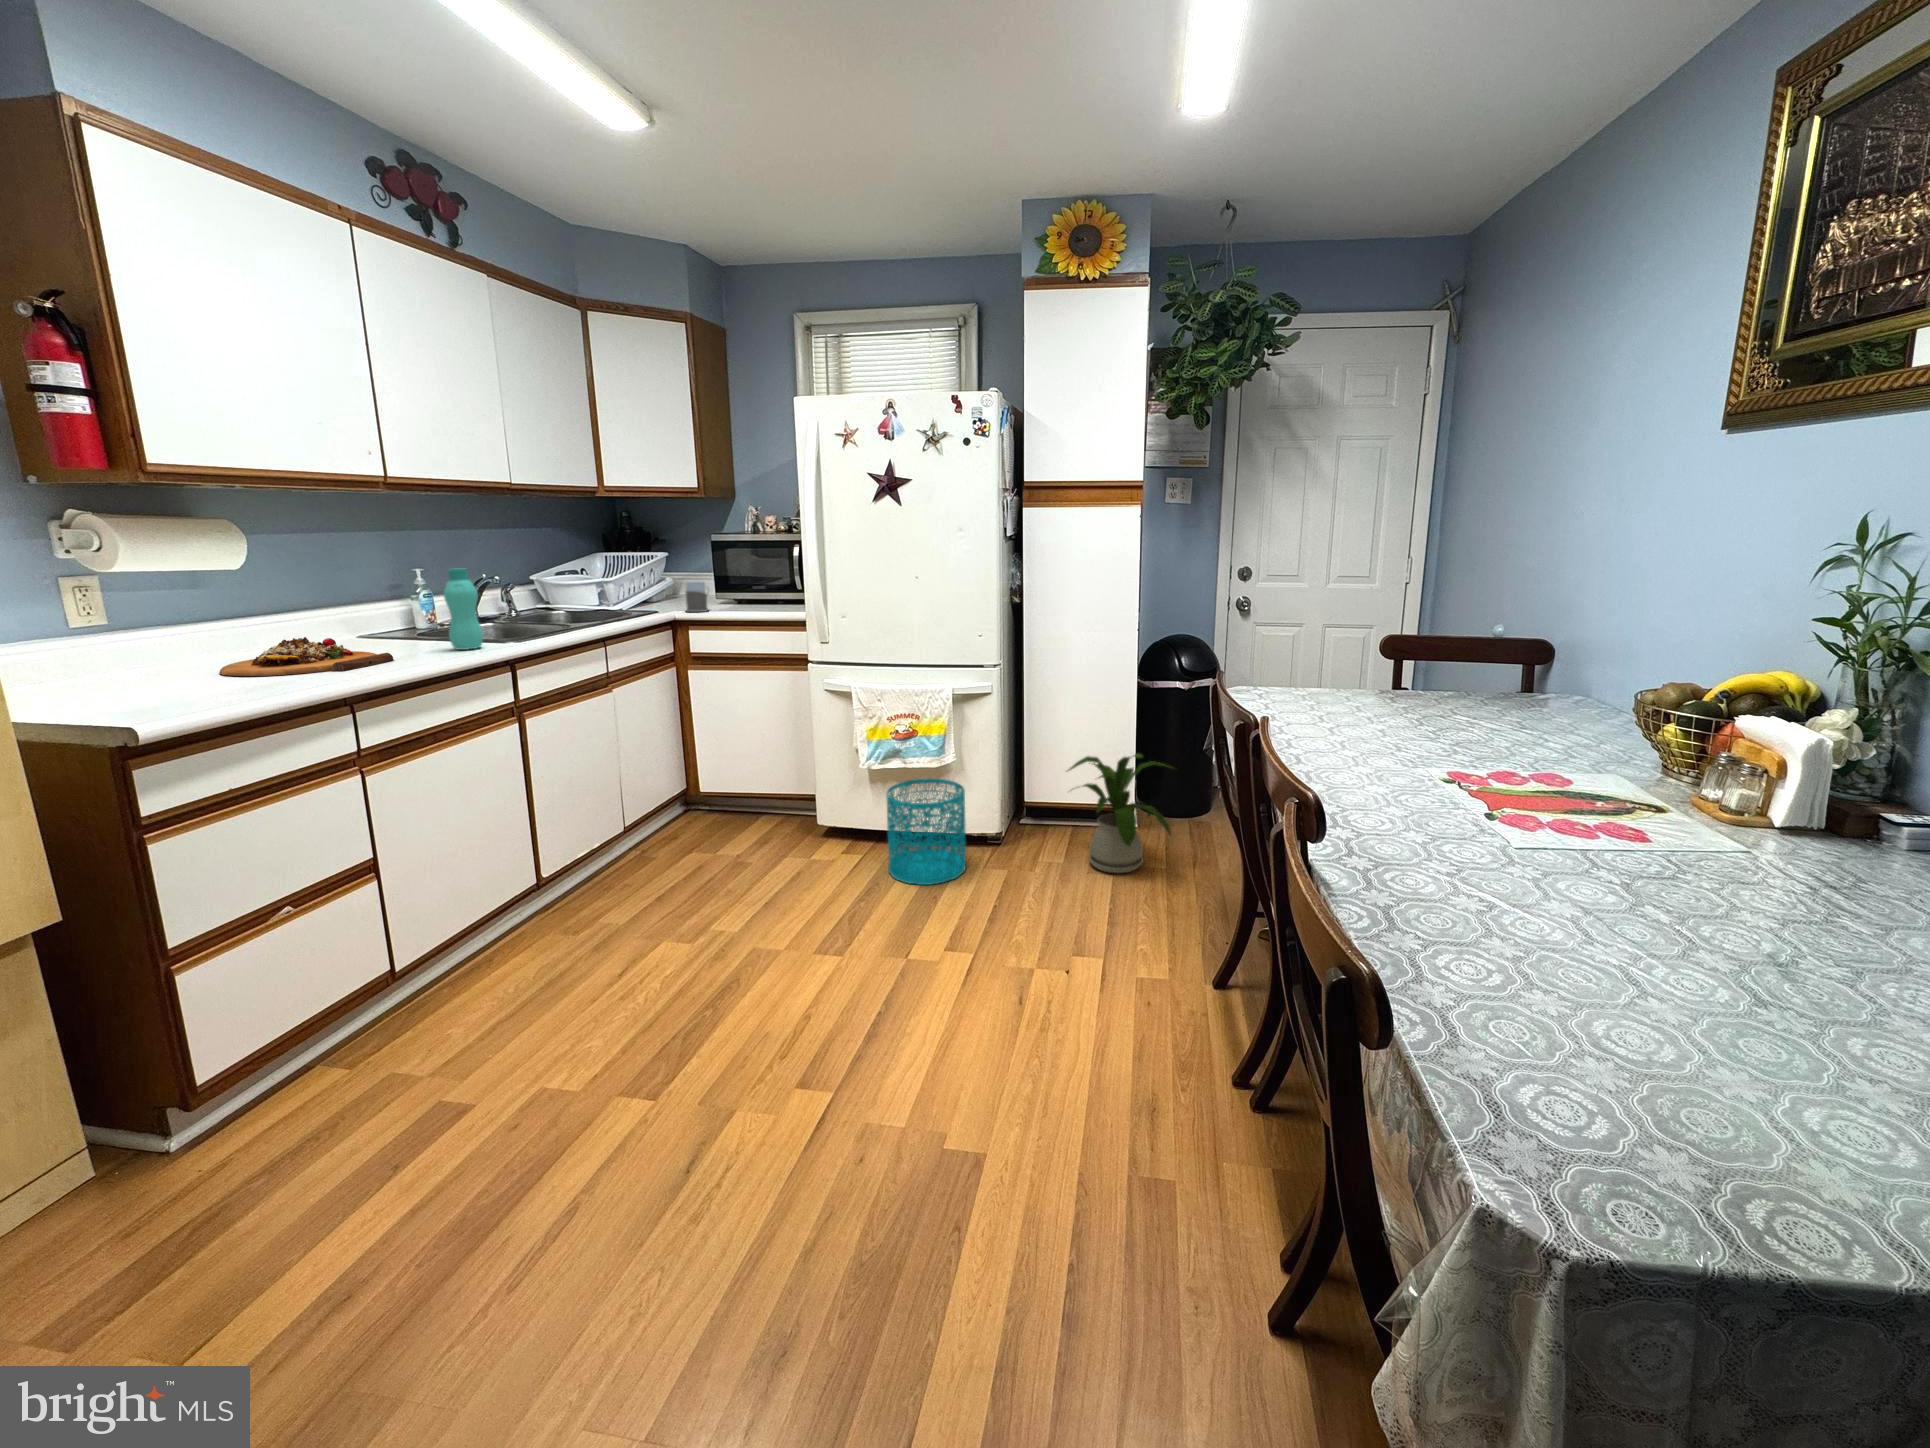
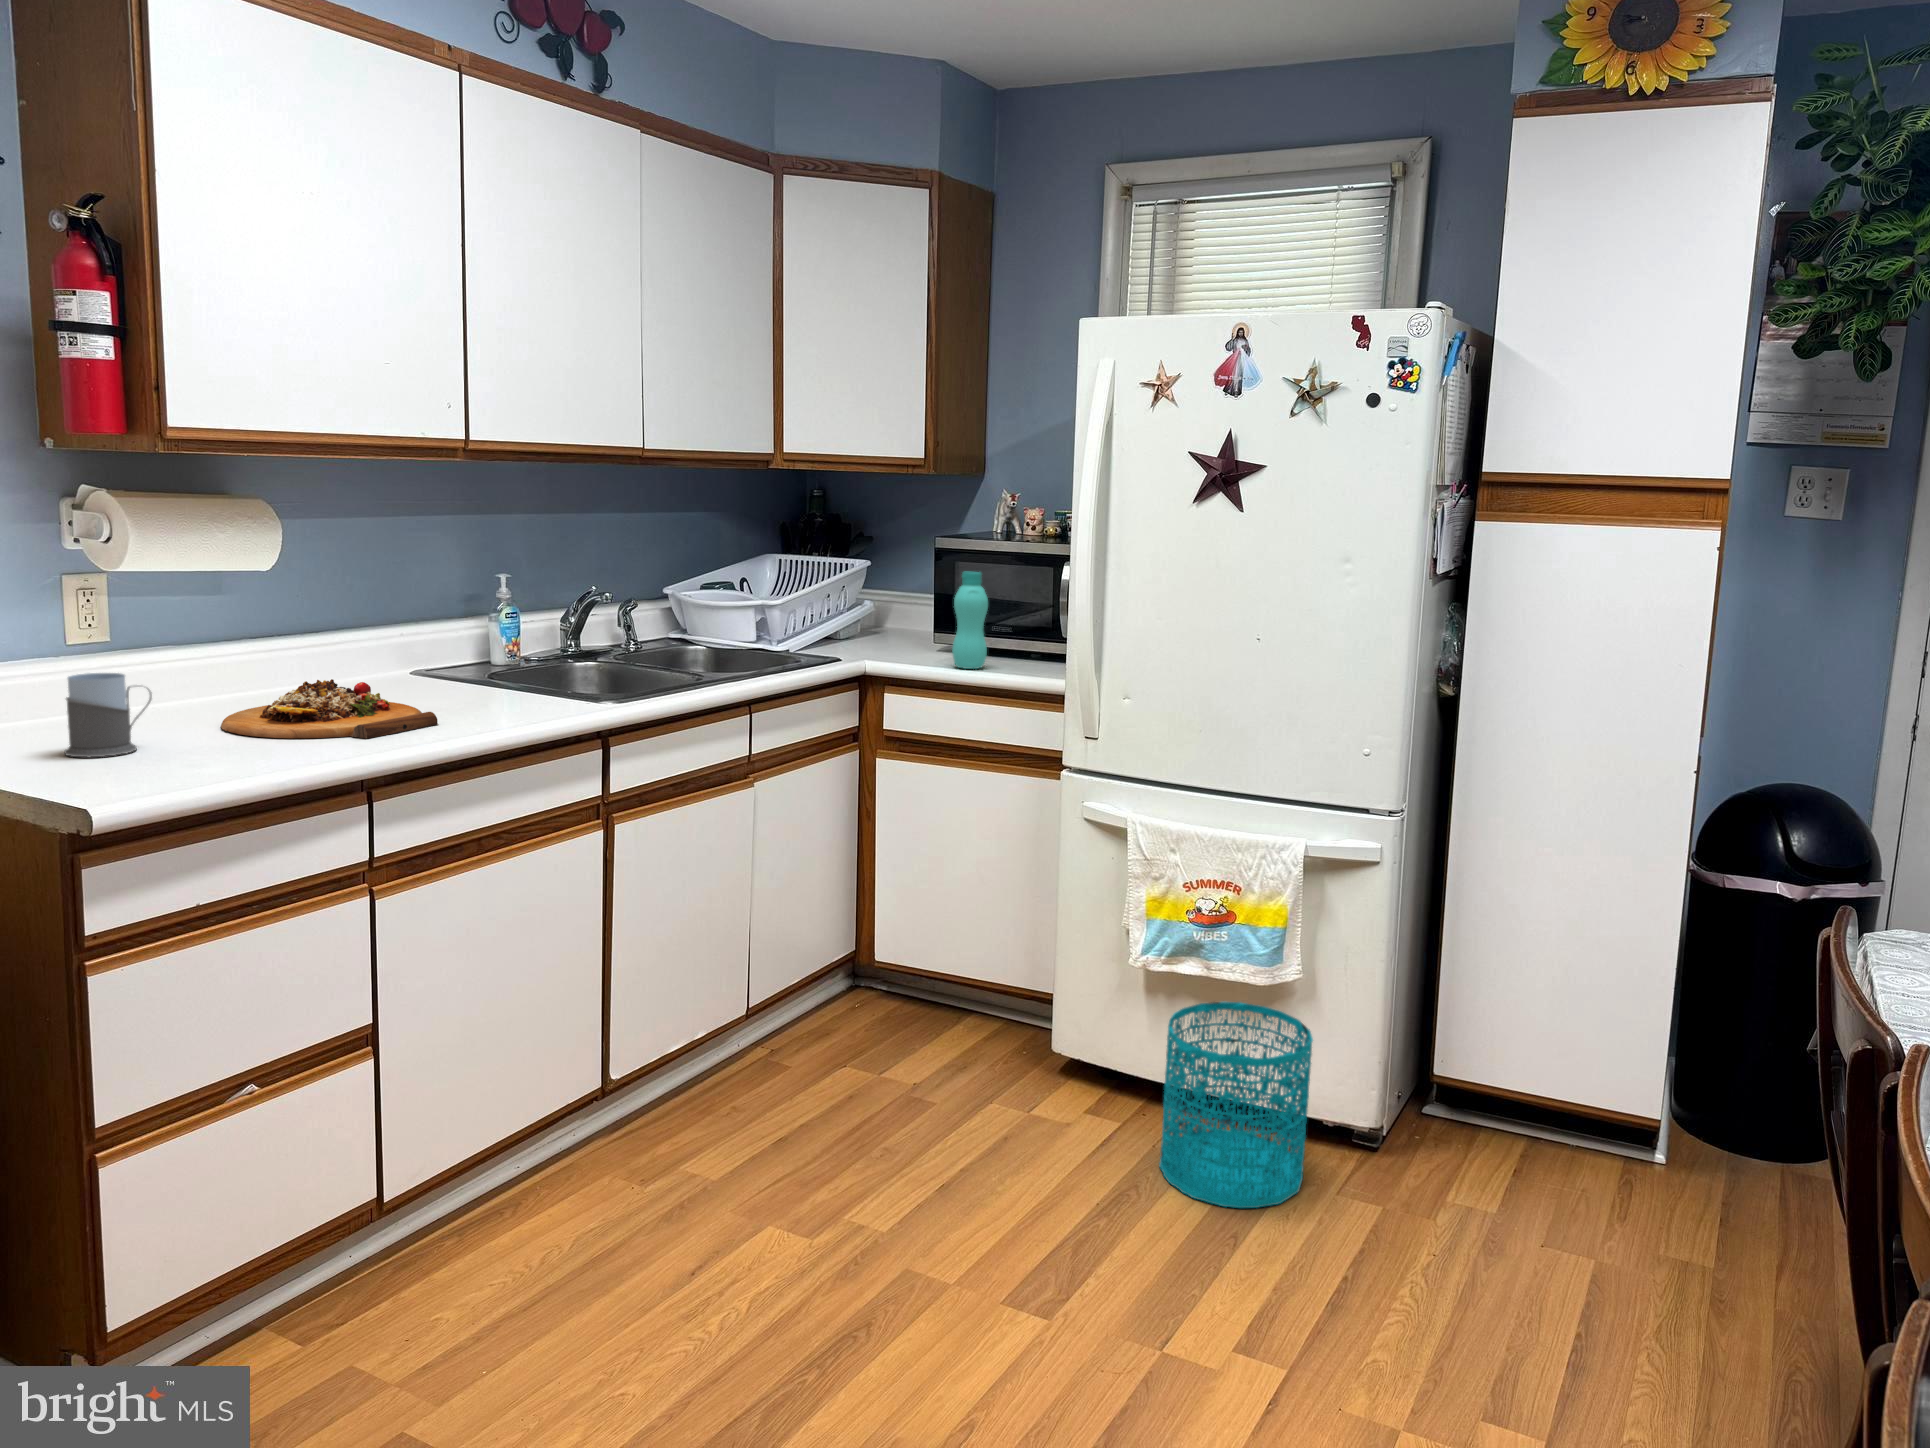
bottle: present [444,569,483,650] -> present [952,572,988,669]
mug: present [686,582,708,612] -> present [64,673,152,757]
house plant: present [1069,754,1171,873] -> none [1512,1011,1758,1260]

